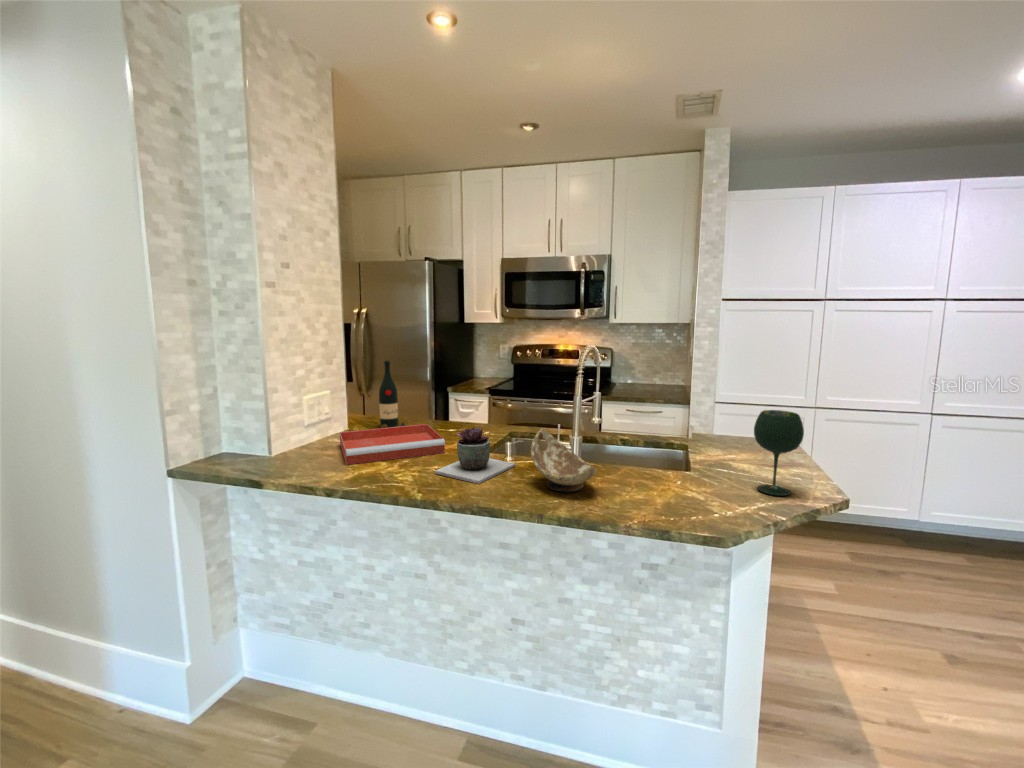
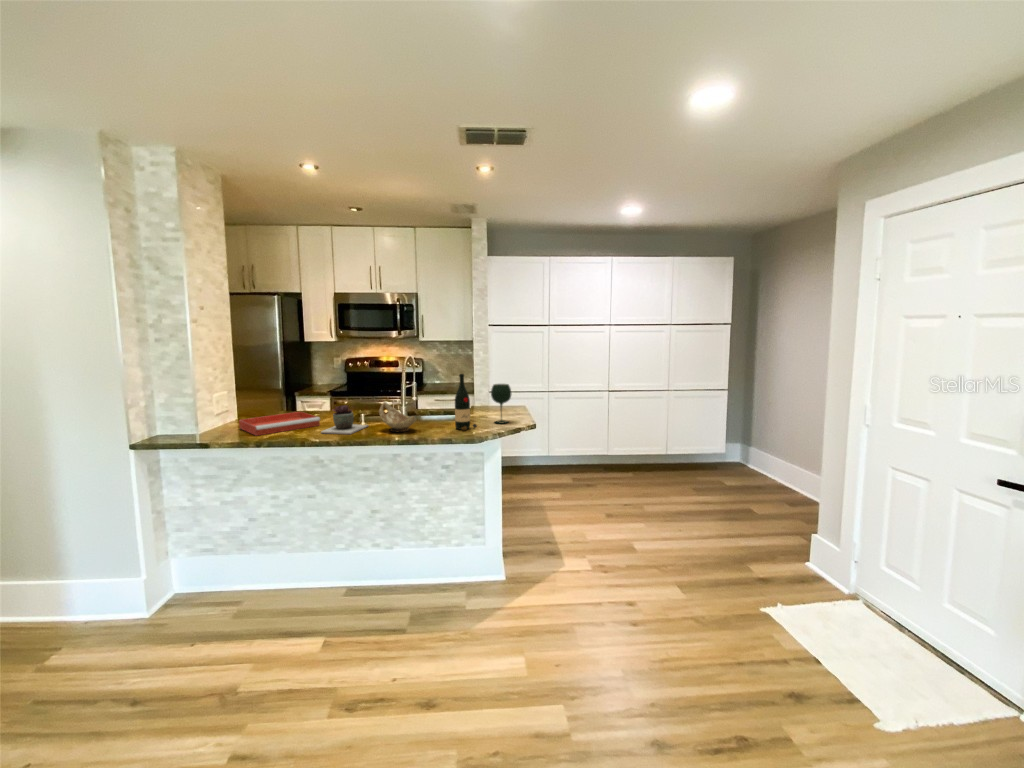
wine bottle: present [379,361,405,428] -> present [455,374,477,430]

